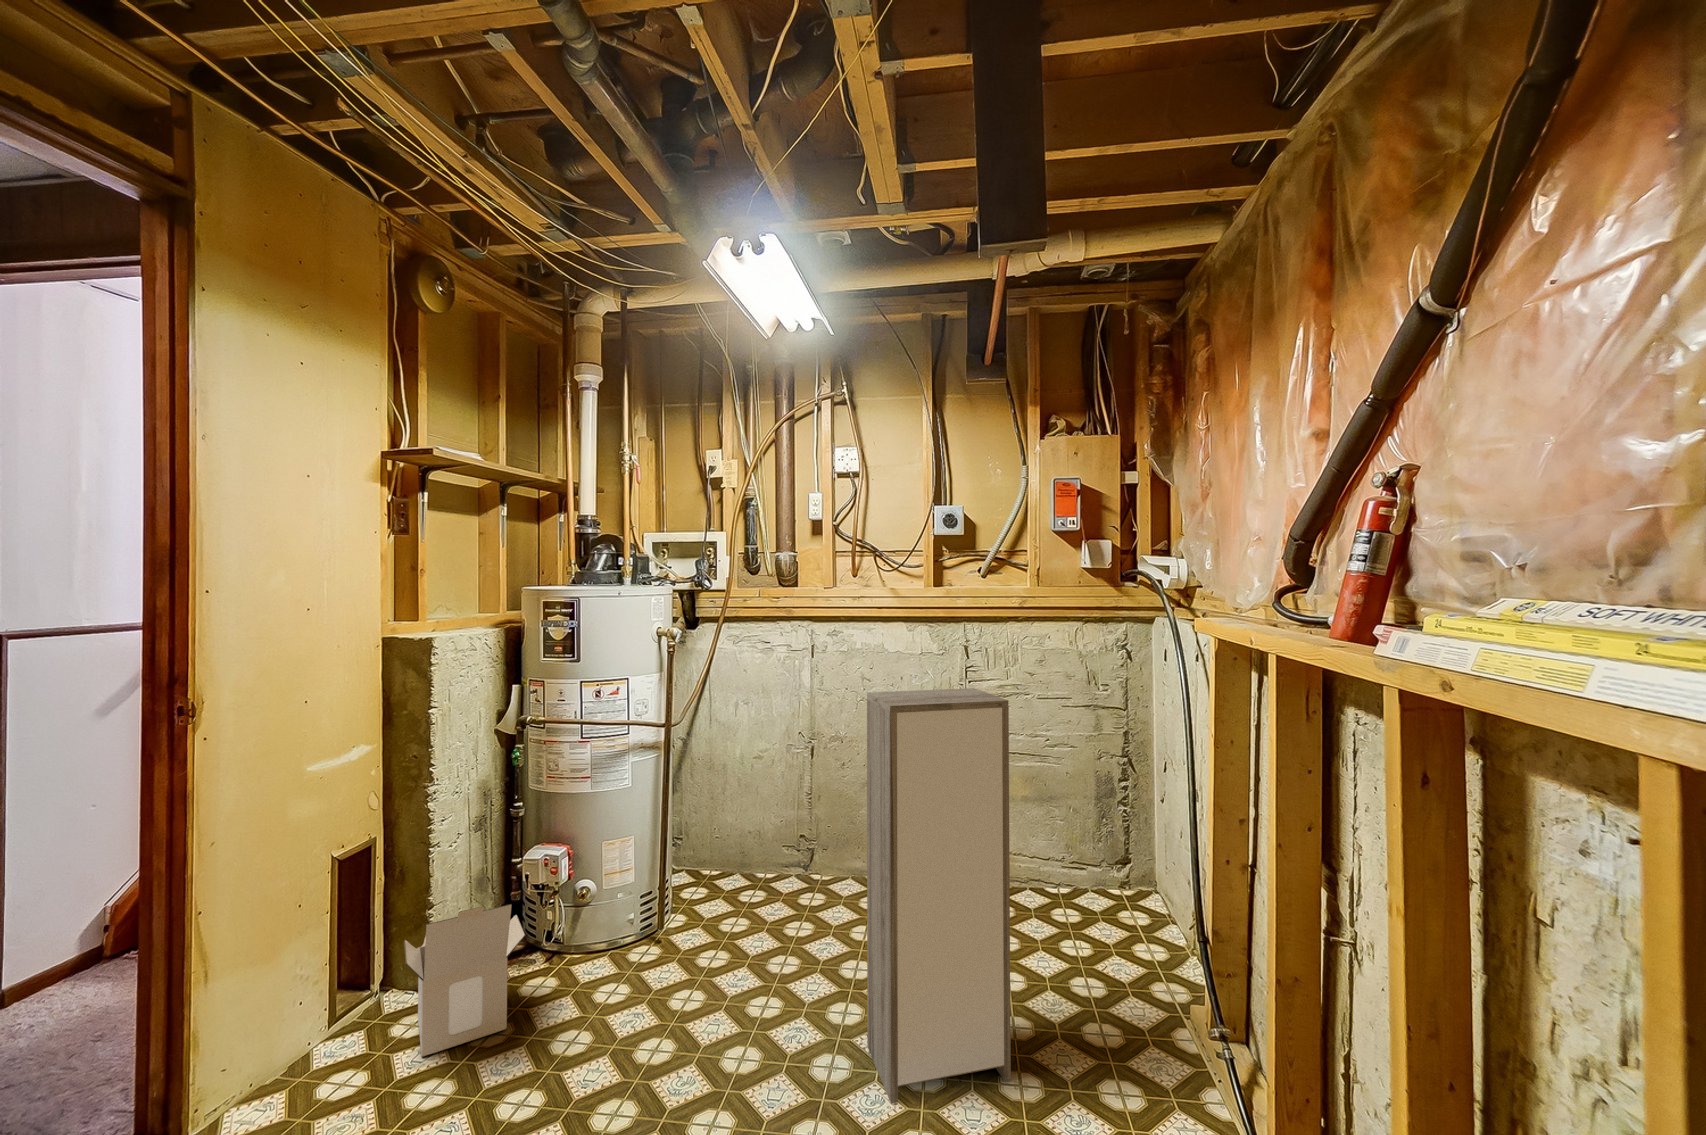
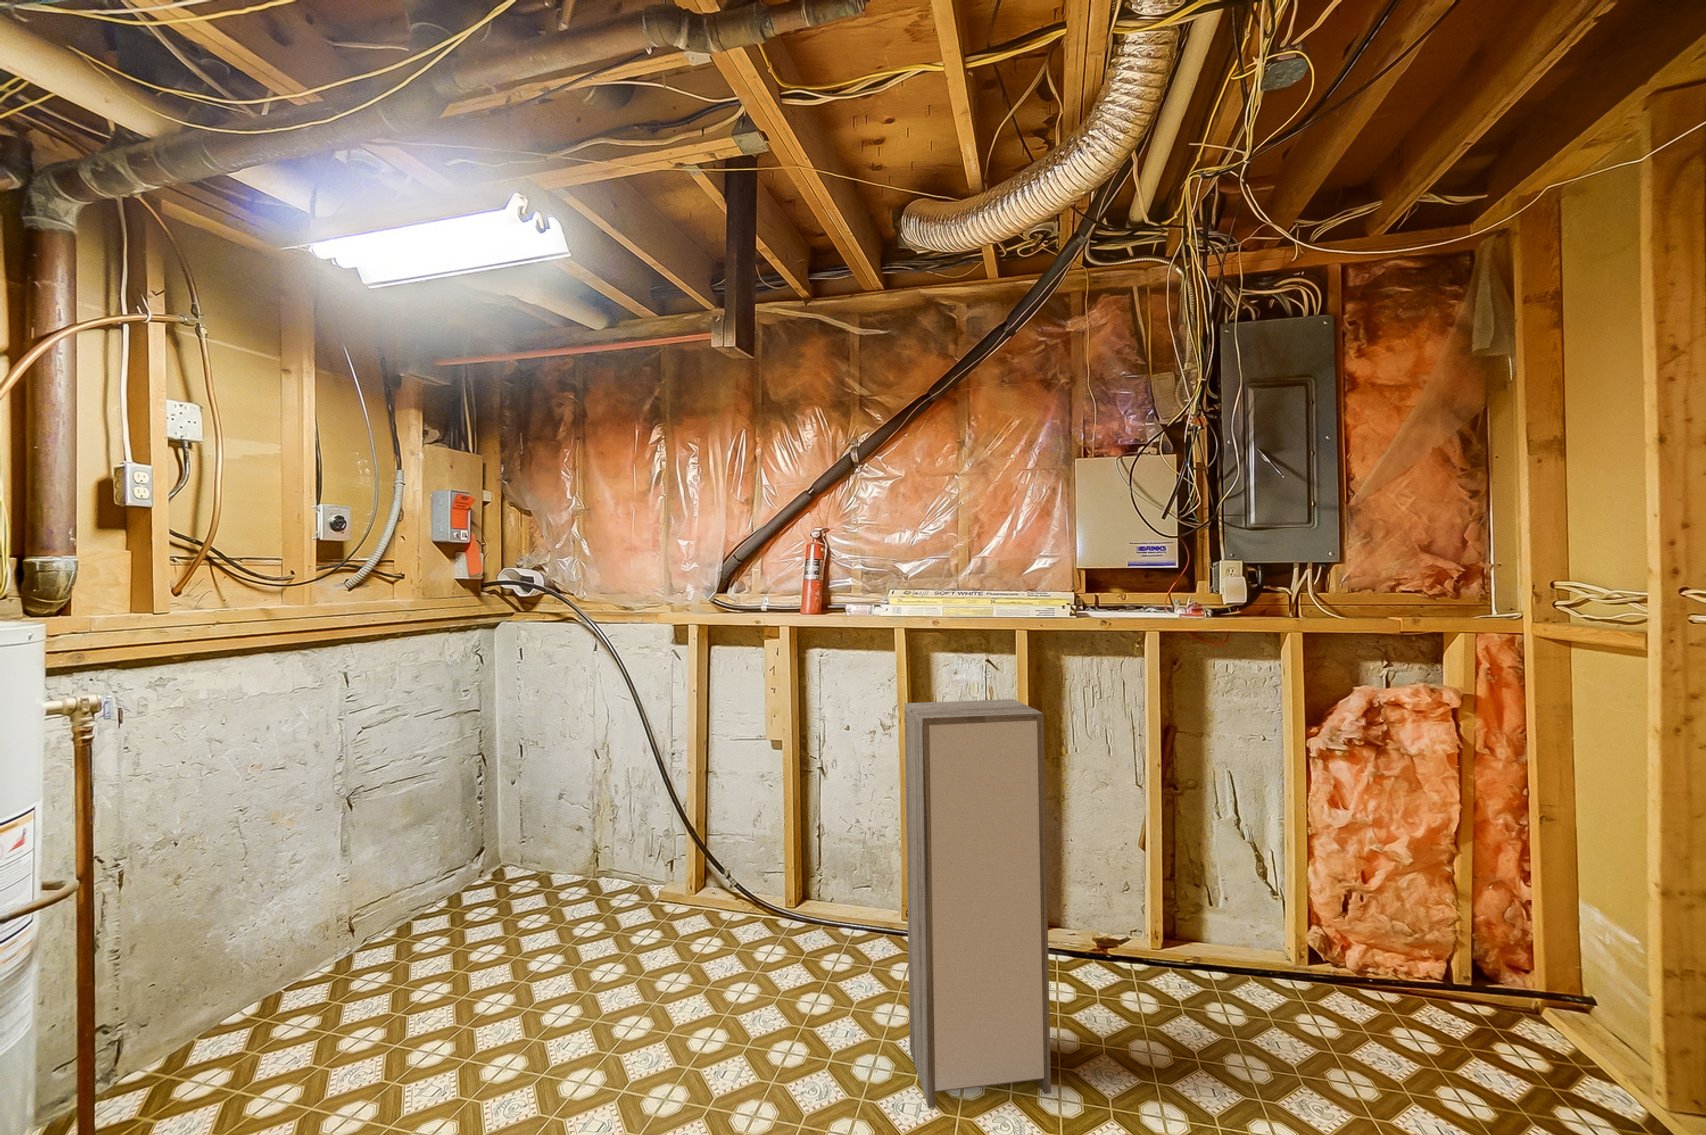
cardboard box: present [404,904,525,1057] -> none [487,896,593,1032]

